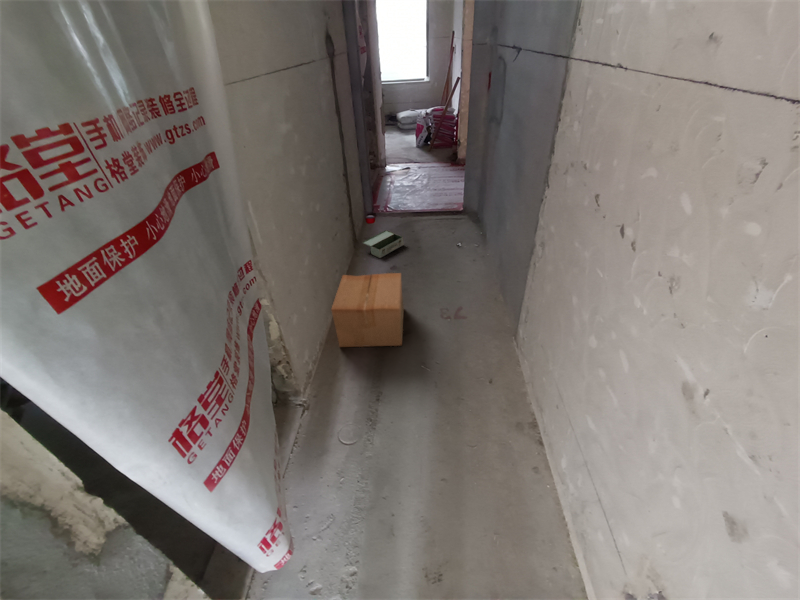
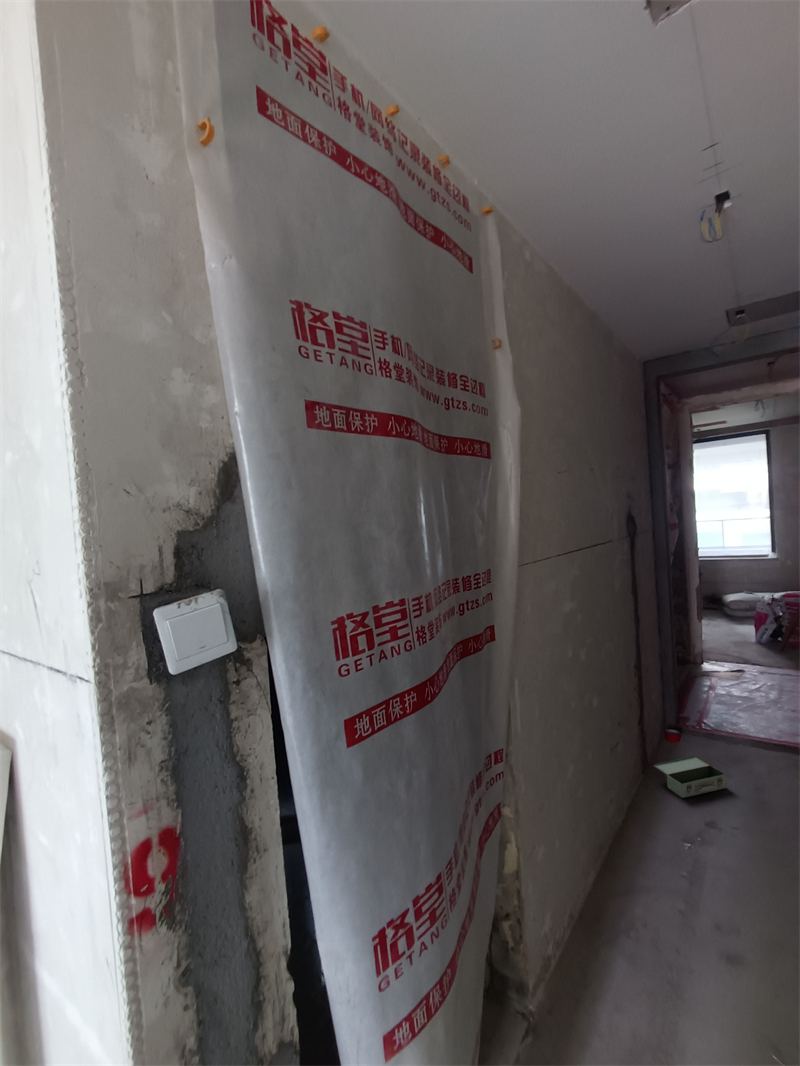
cardboard box: present [331,273,404,347] -> none [593,806,722,976]

